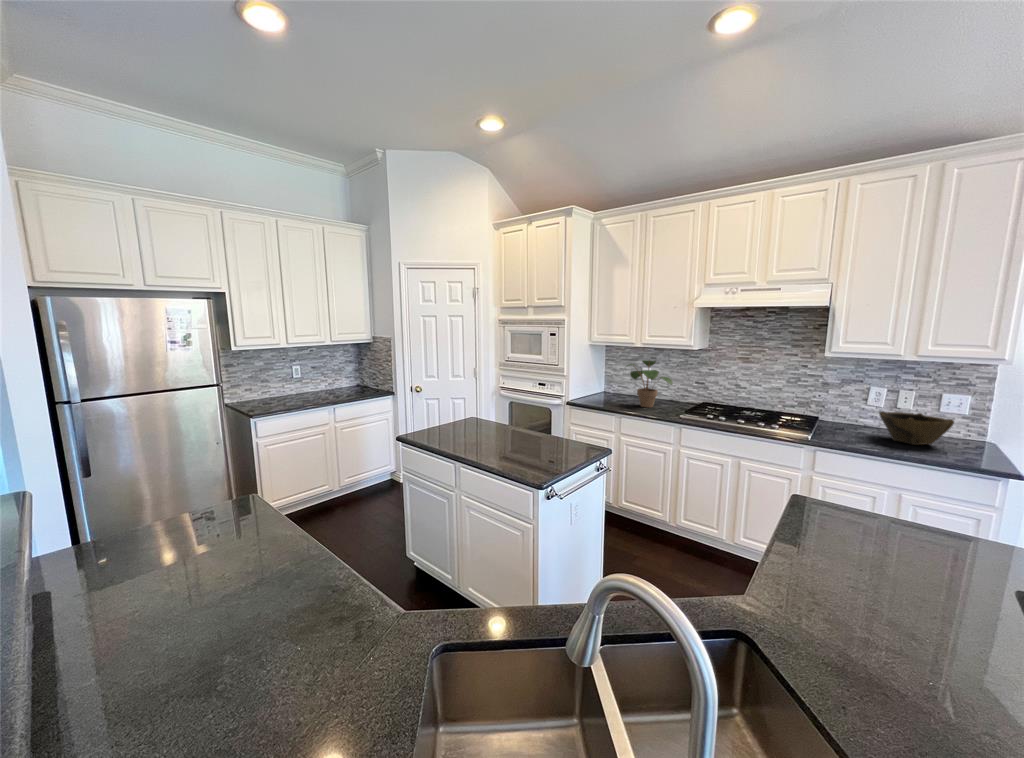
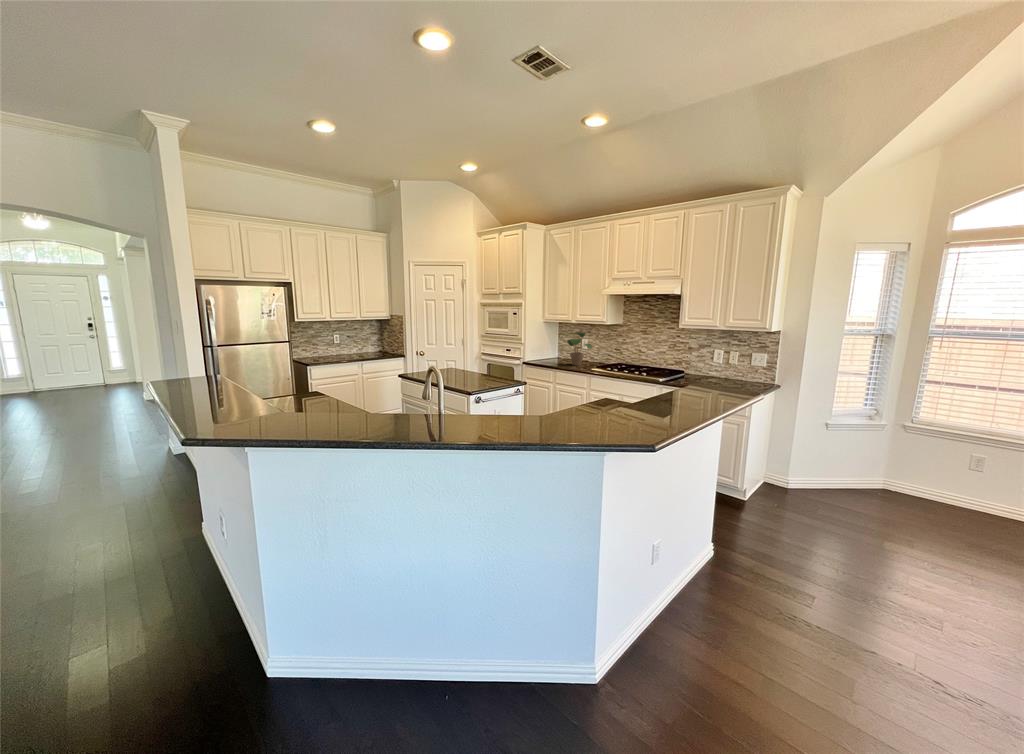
bowl: present [879,411,954,445] -> none [707,364,743,384]

